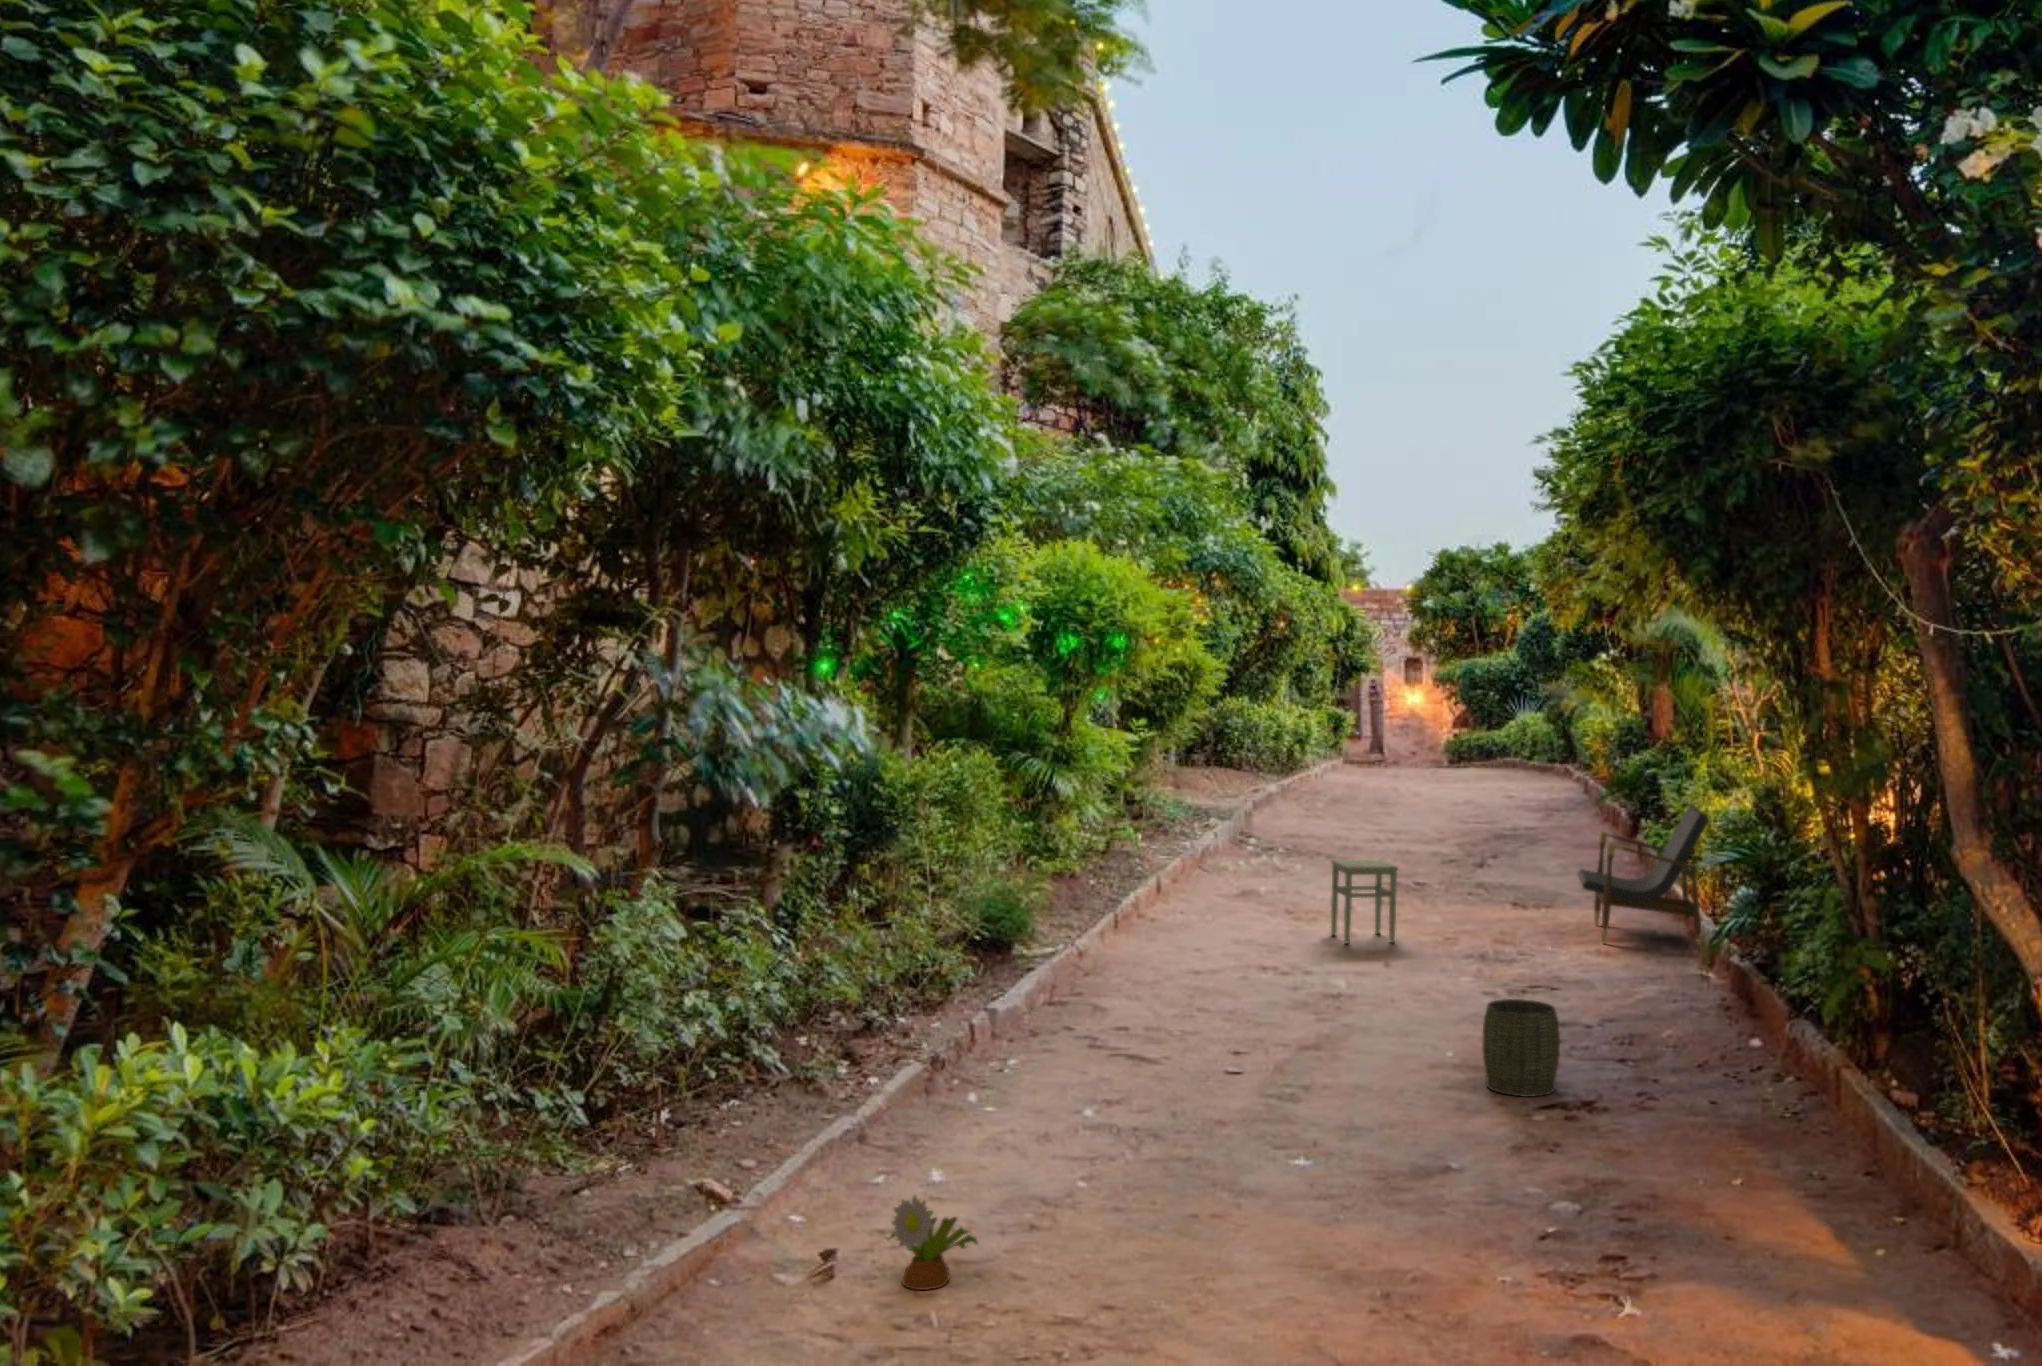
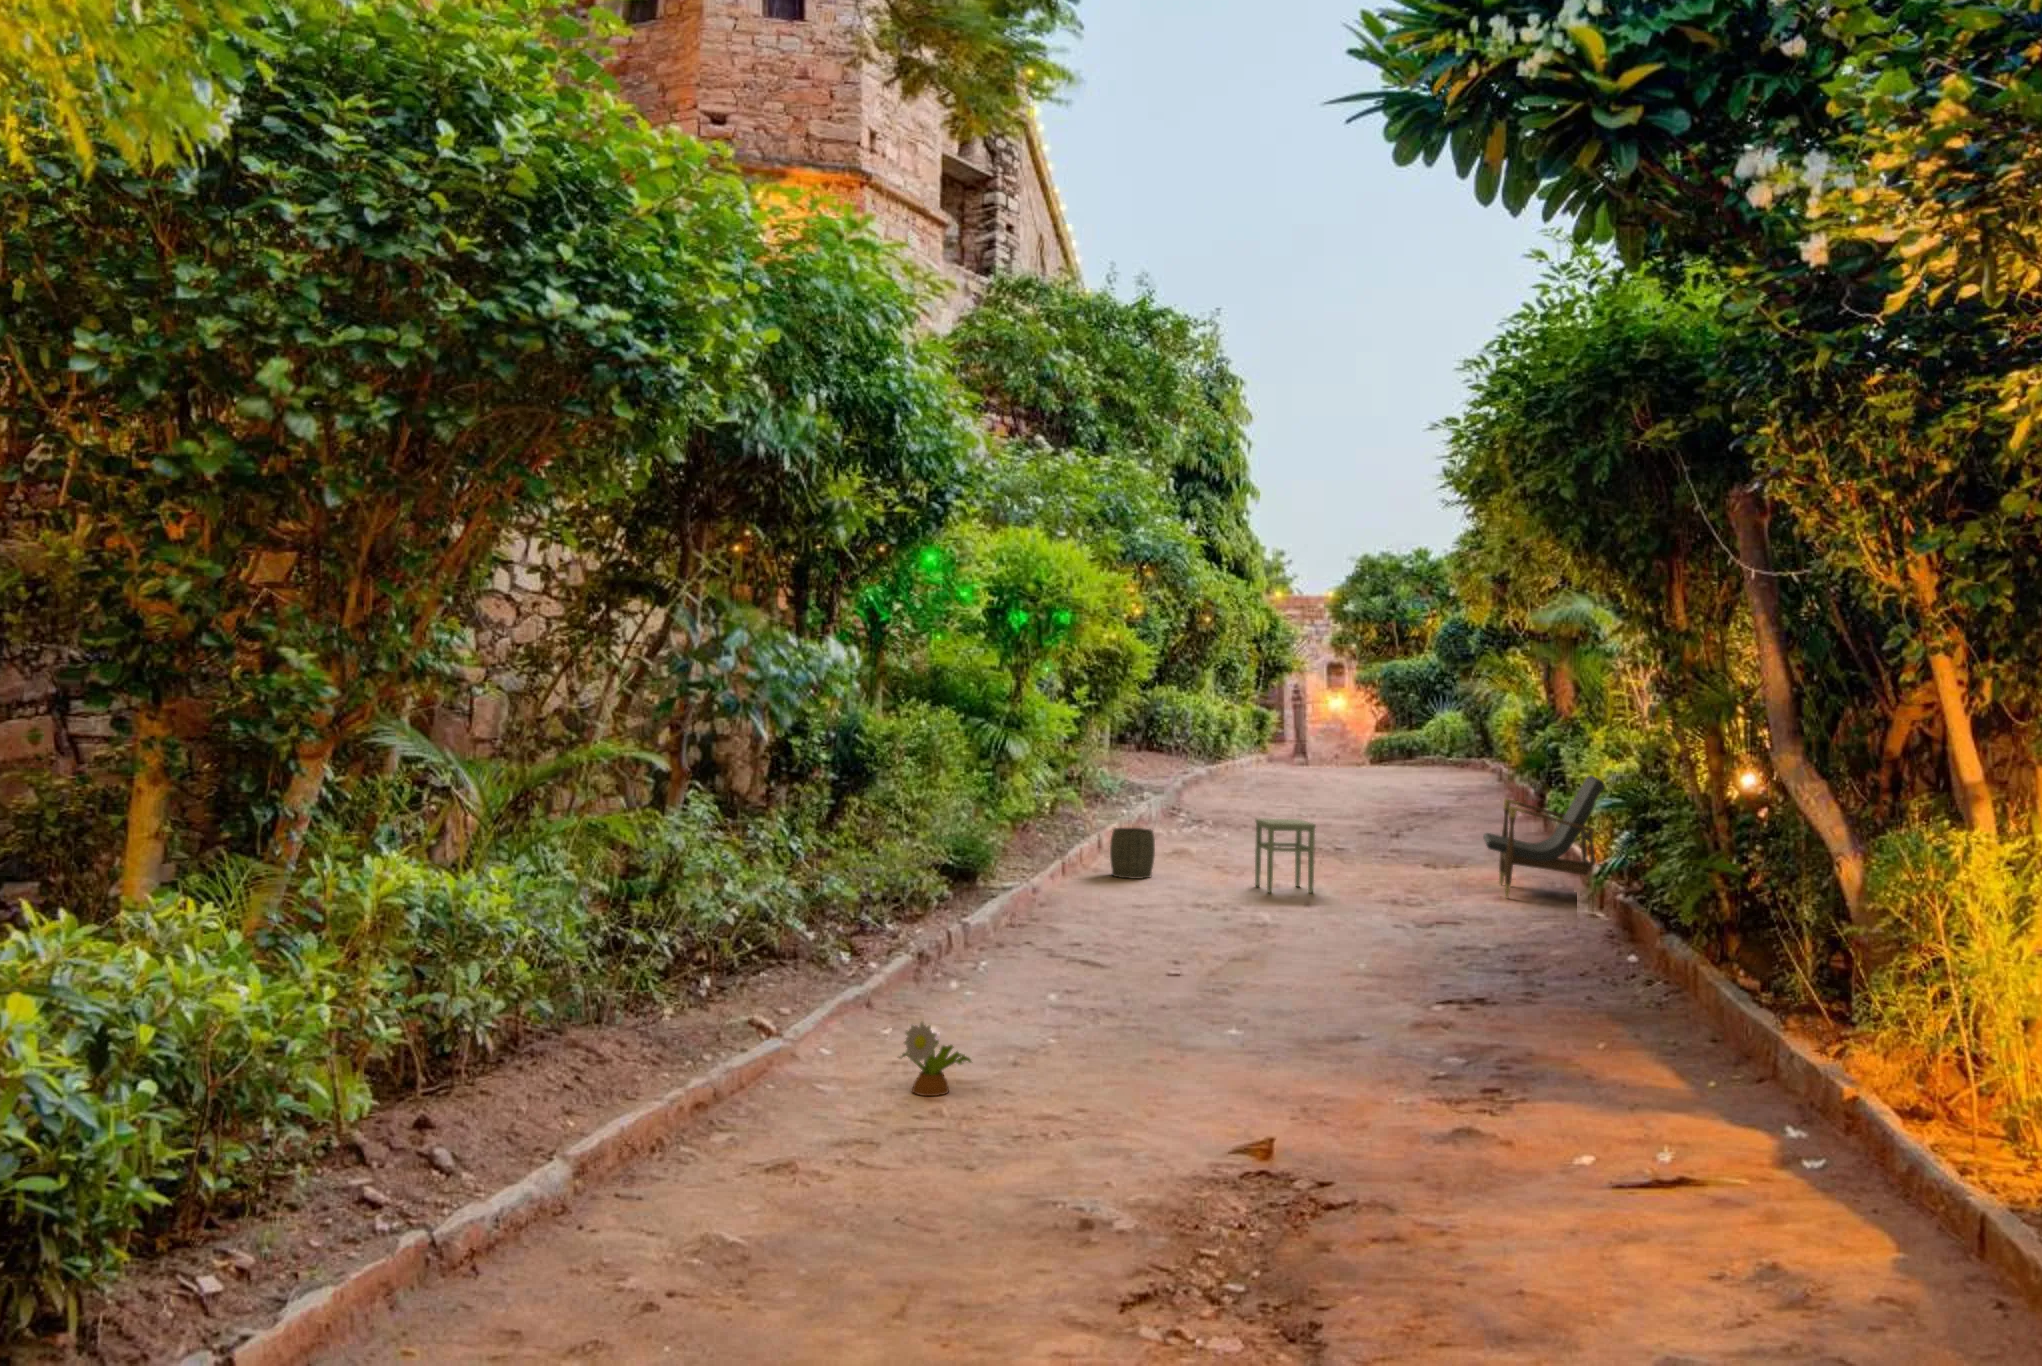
woven basket: present [1483,999,1560,1097] -> present [1110,828,1155,879]

